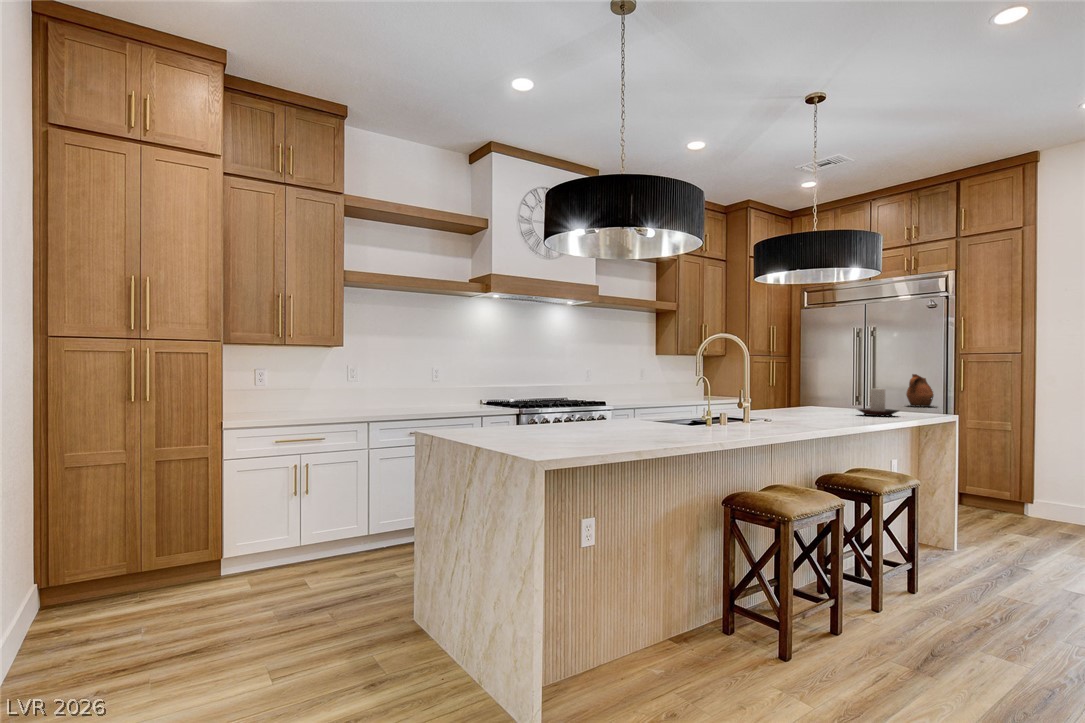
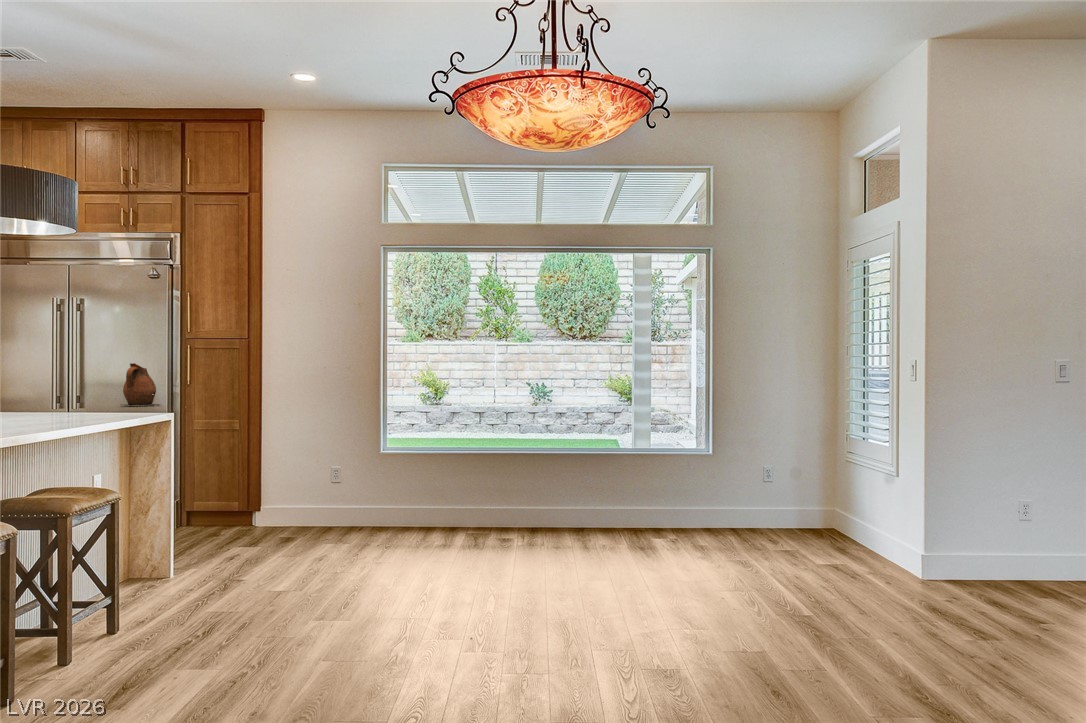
candle holder: present [857,389,899,416] -> none [46,377,105,417]

